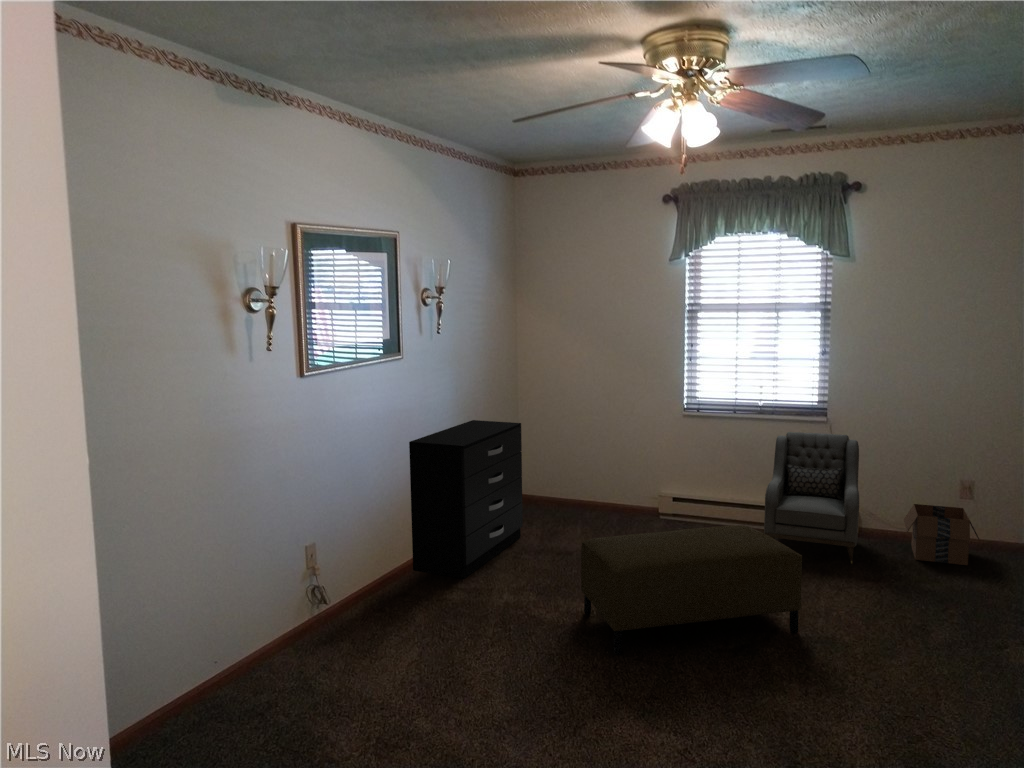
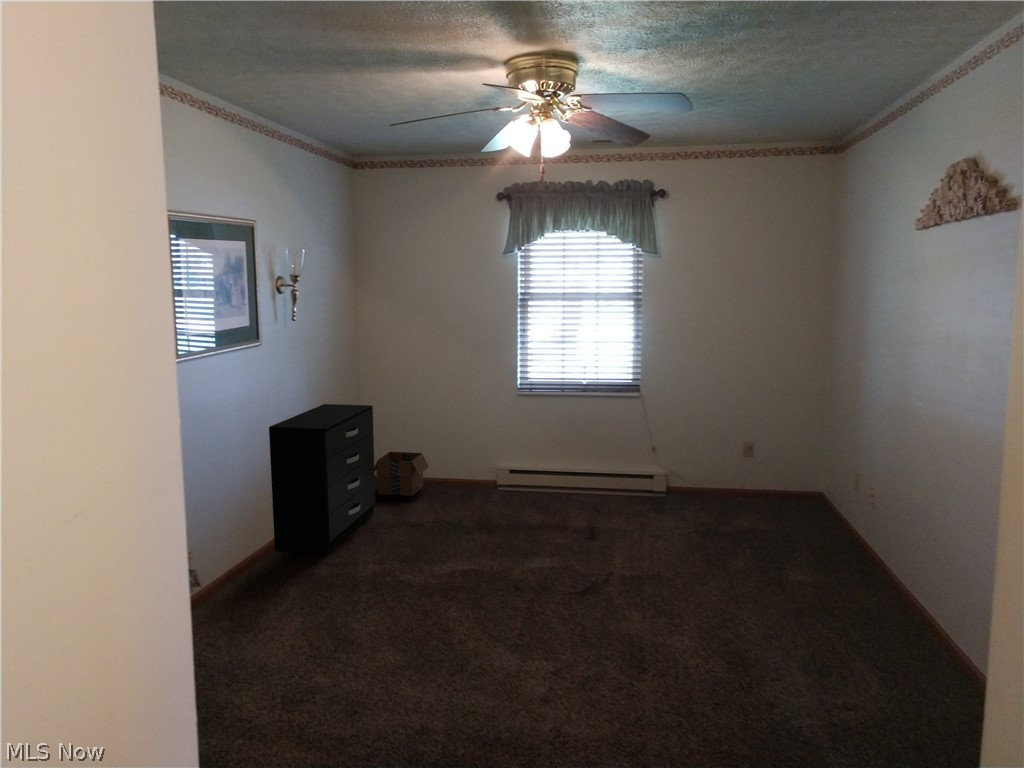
armchair: present [764,432,859,564] -> none [593,378,669,516]
cardboard box: present [904,504,979,565] -> present [374,452,429,496]
ottoman: present [581,525,802,654] -> none [445,488,634,608]

